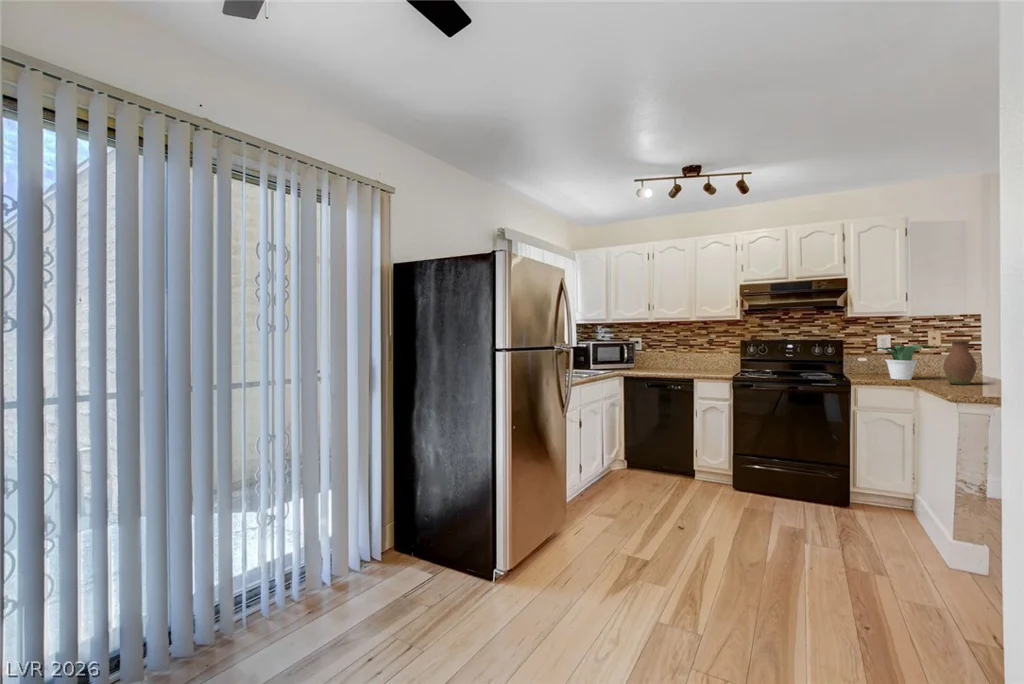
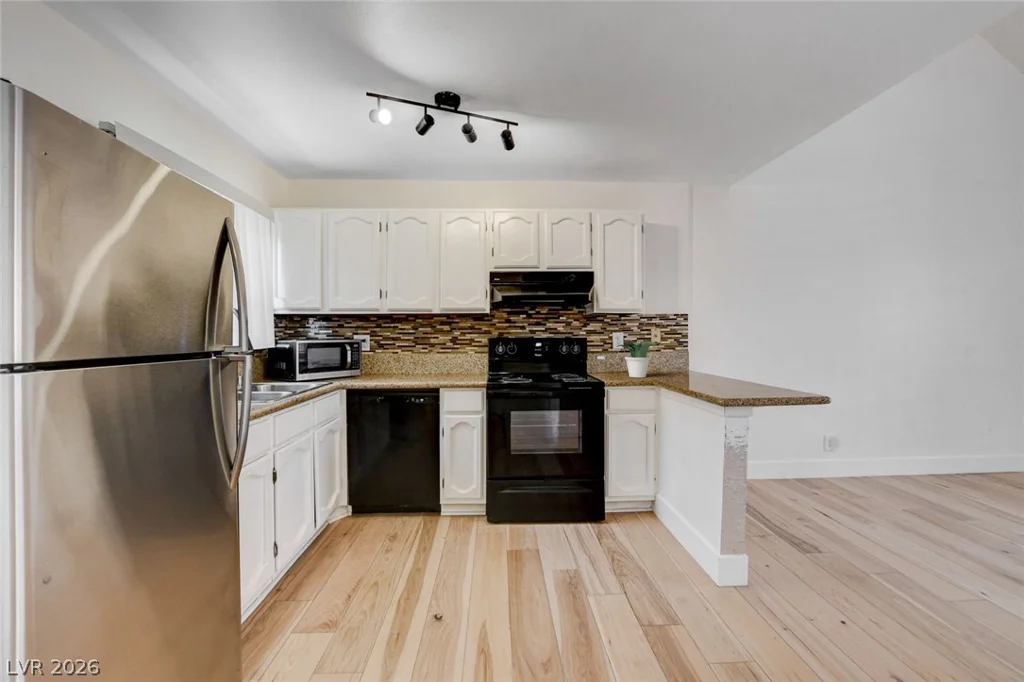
vase: present [943,340,977,385] -> none [676,336,700,380]

